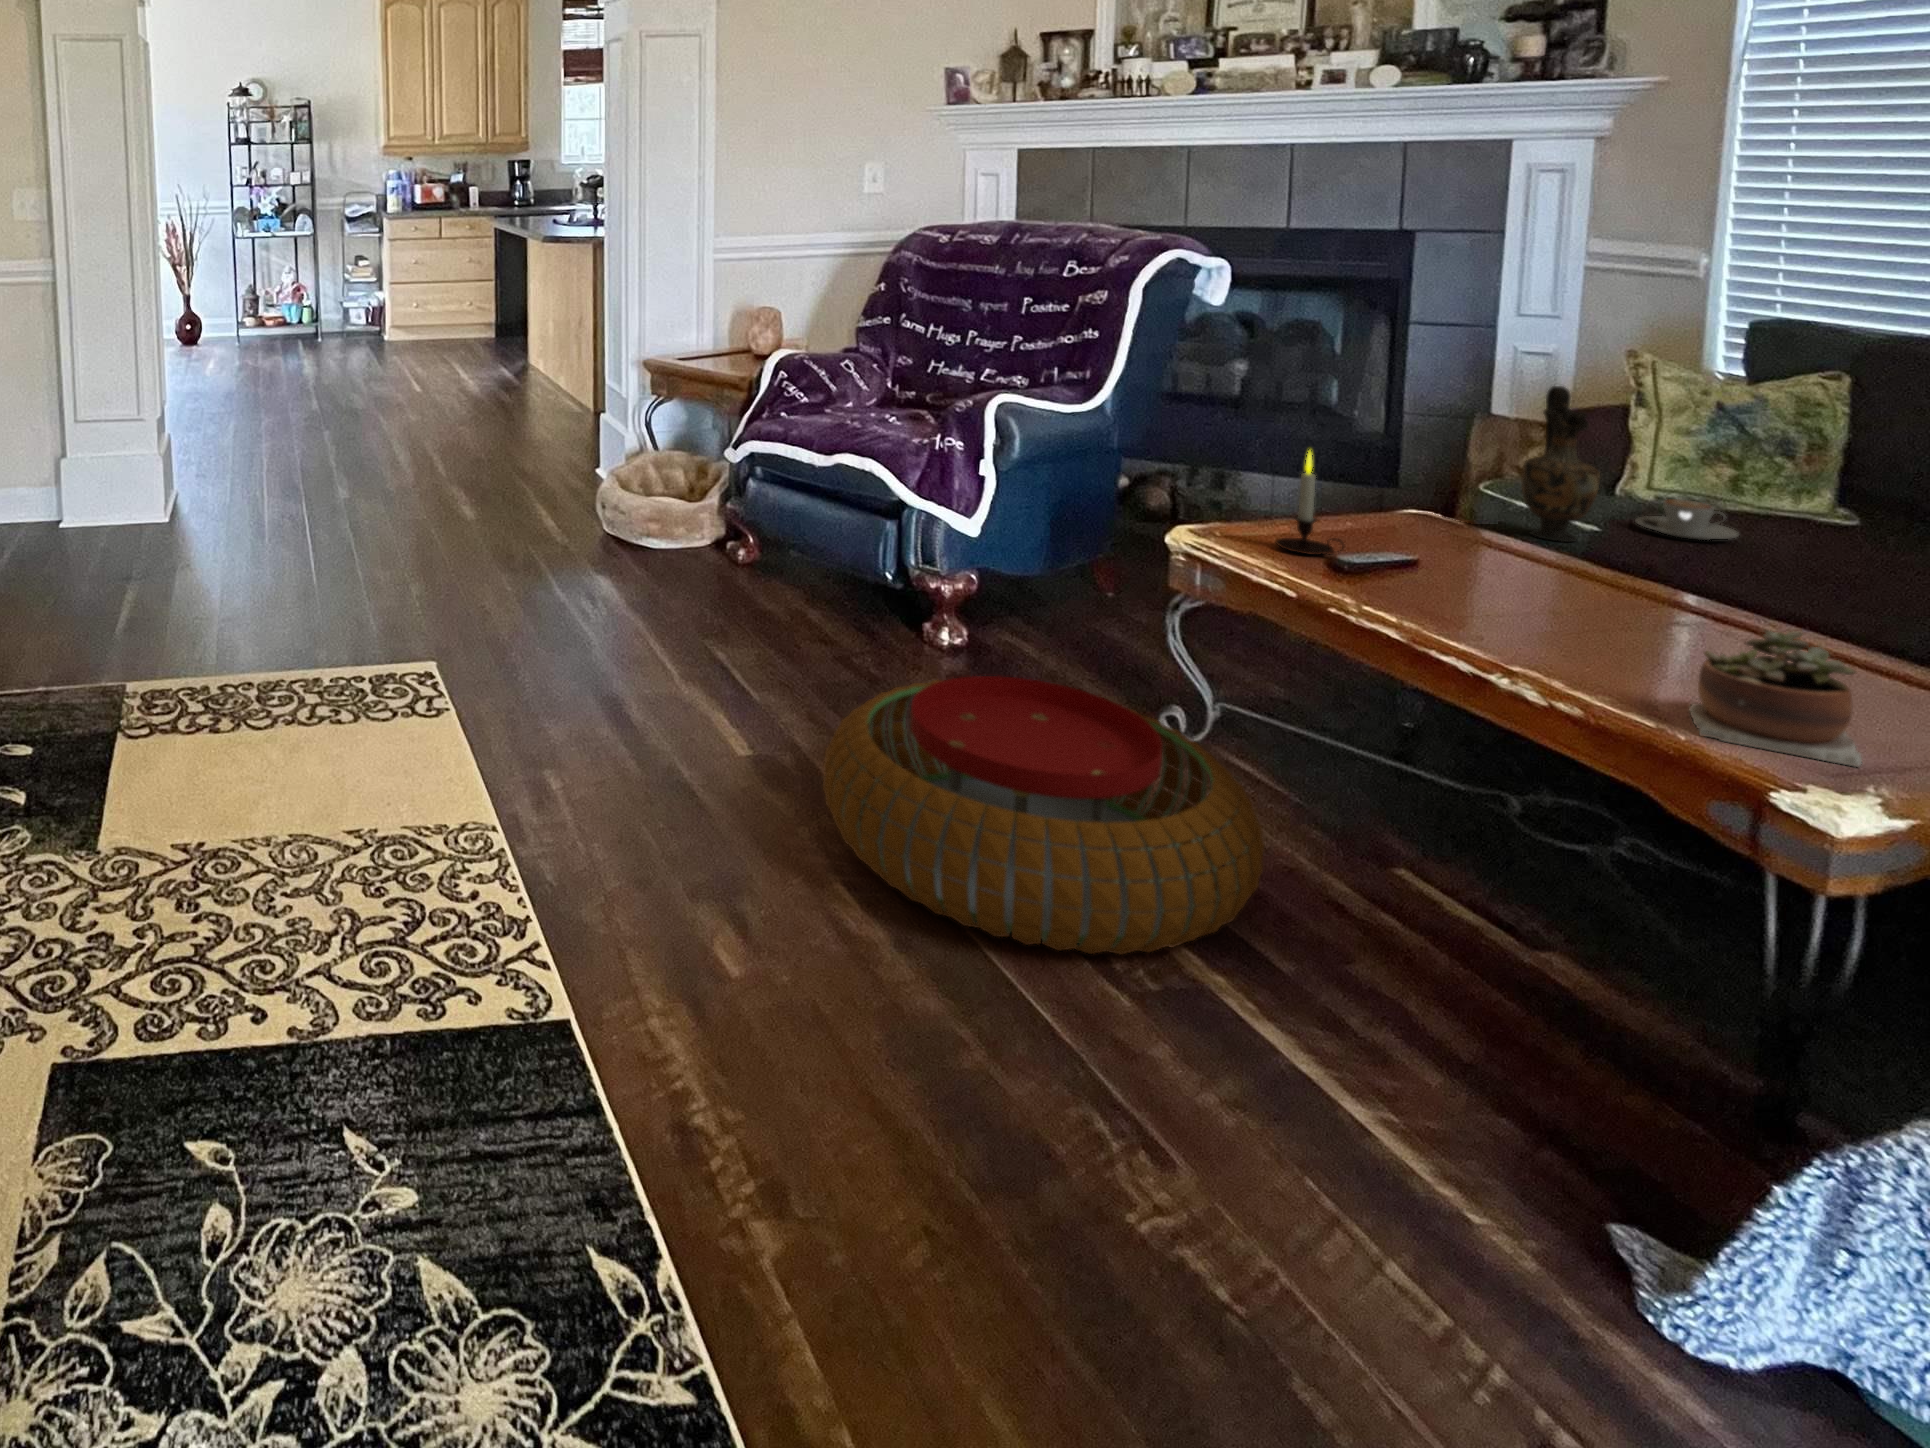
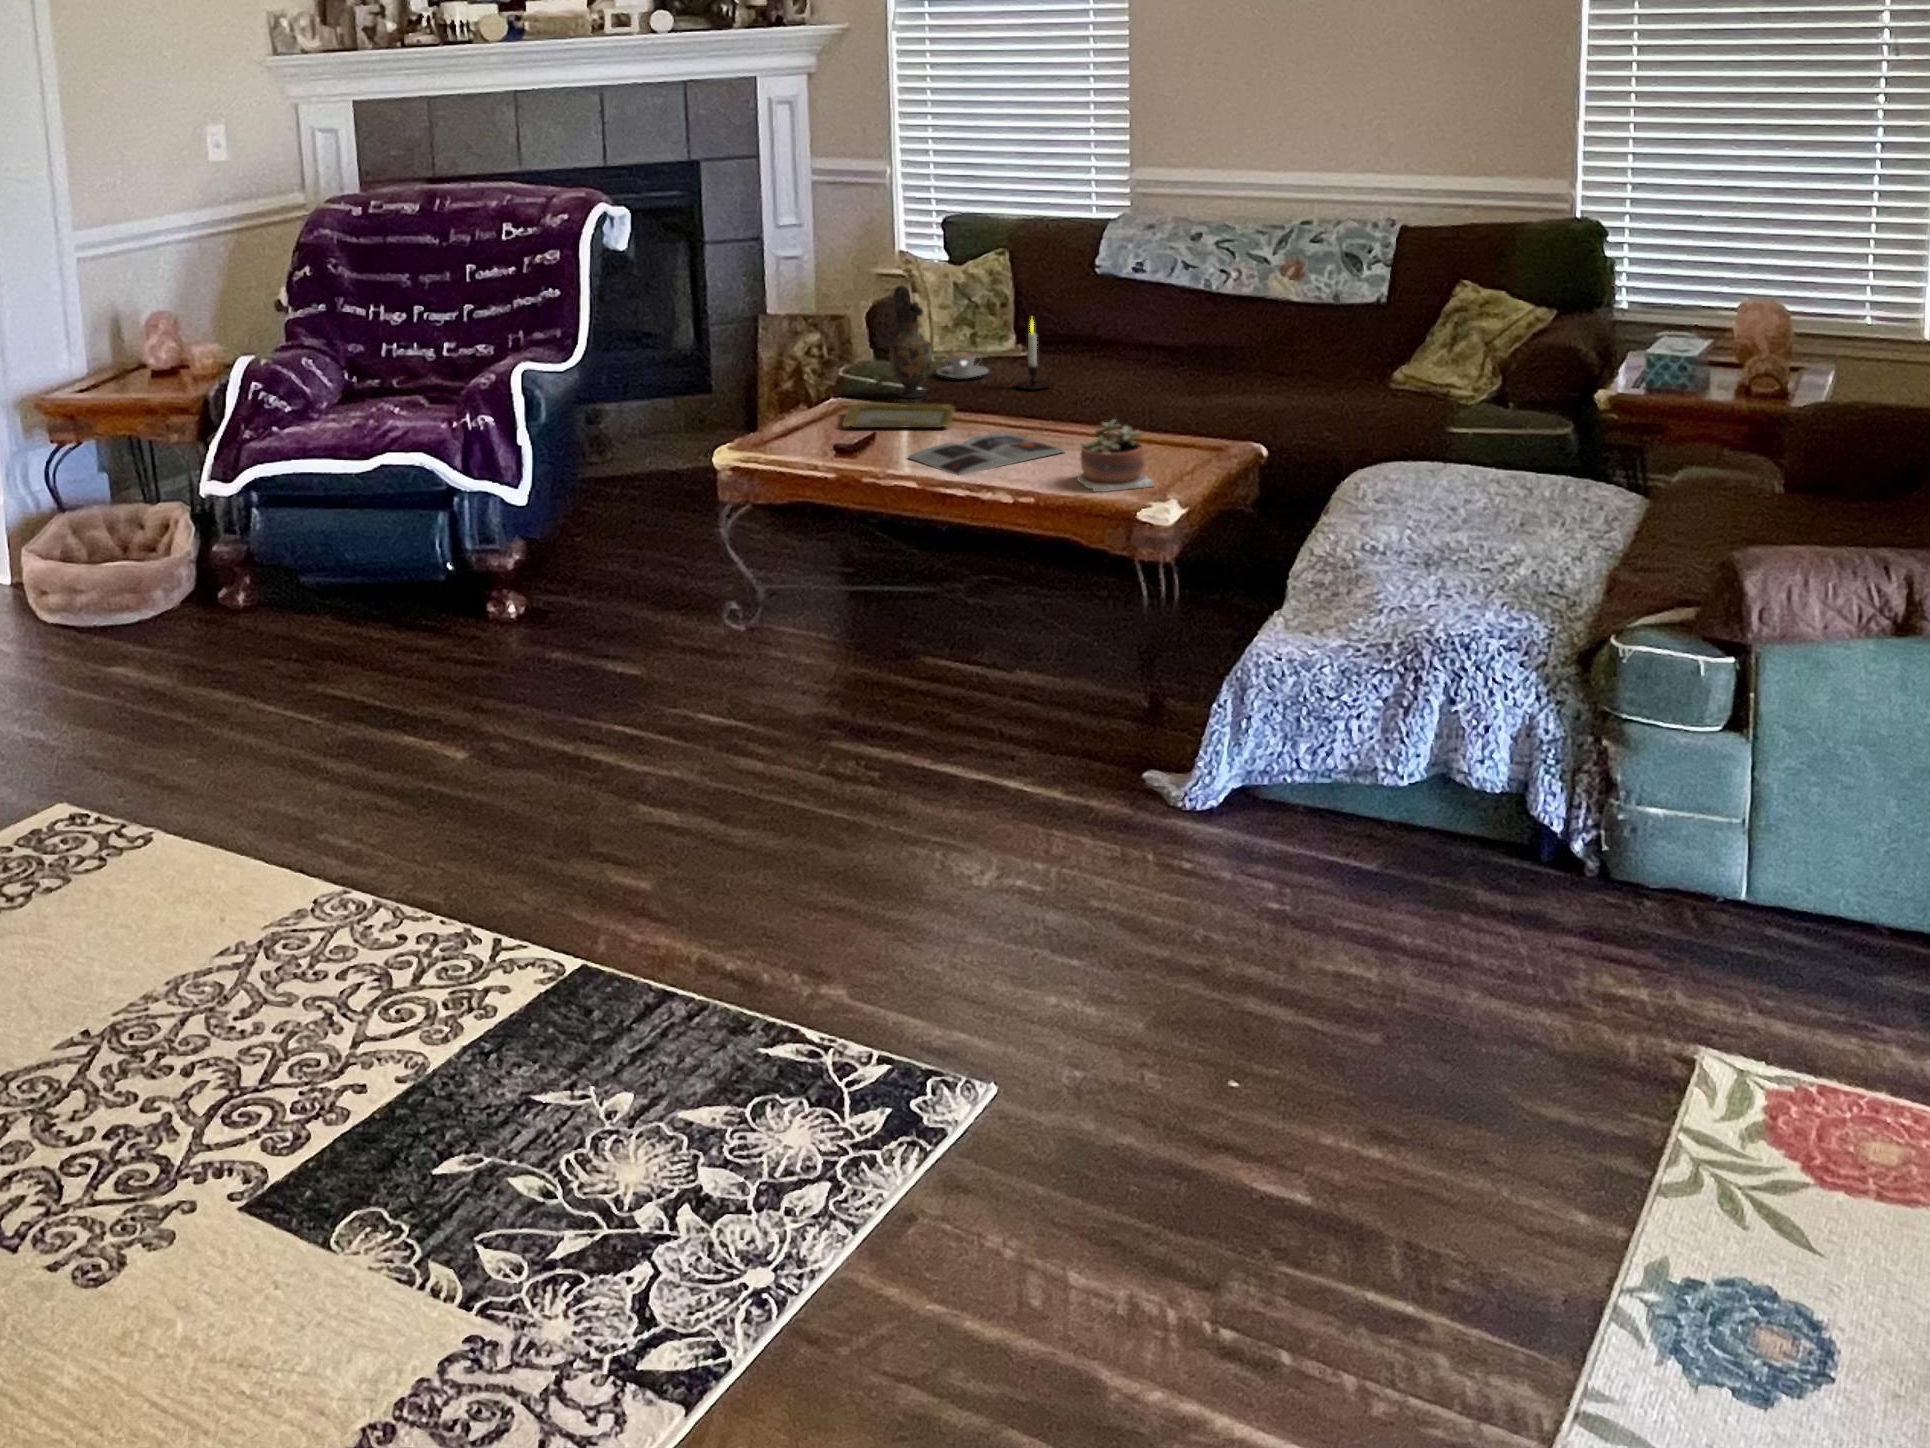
candle: present [1276,452,1344,555] -> present [1017,319,1054,390]
tray: none [1378,524,1595,583] -> present [842,403,955,428]
magazine: none [1419,597,1732,667] -> present [908,433,1064,475]
pouf: present [823,676,1264,955] -> none [565,593,887,791]

